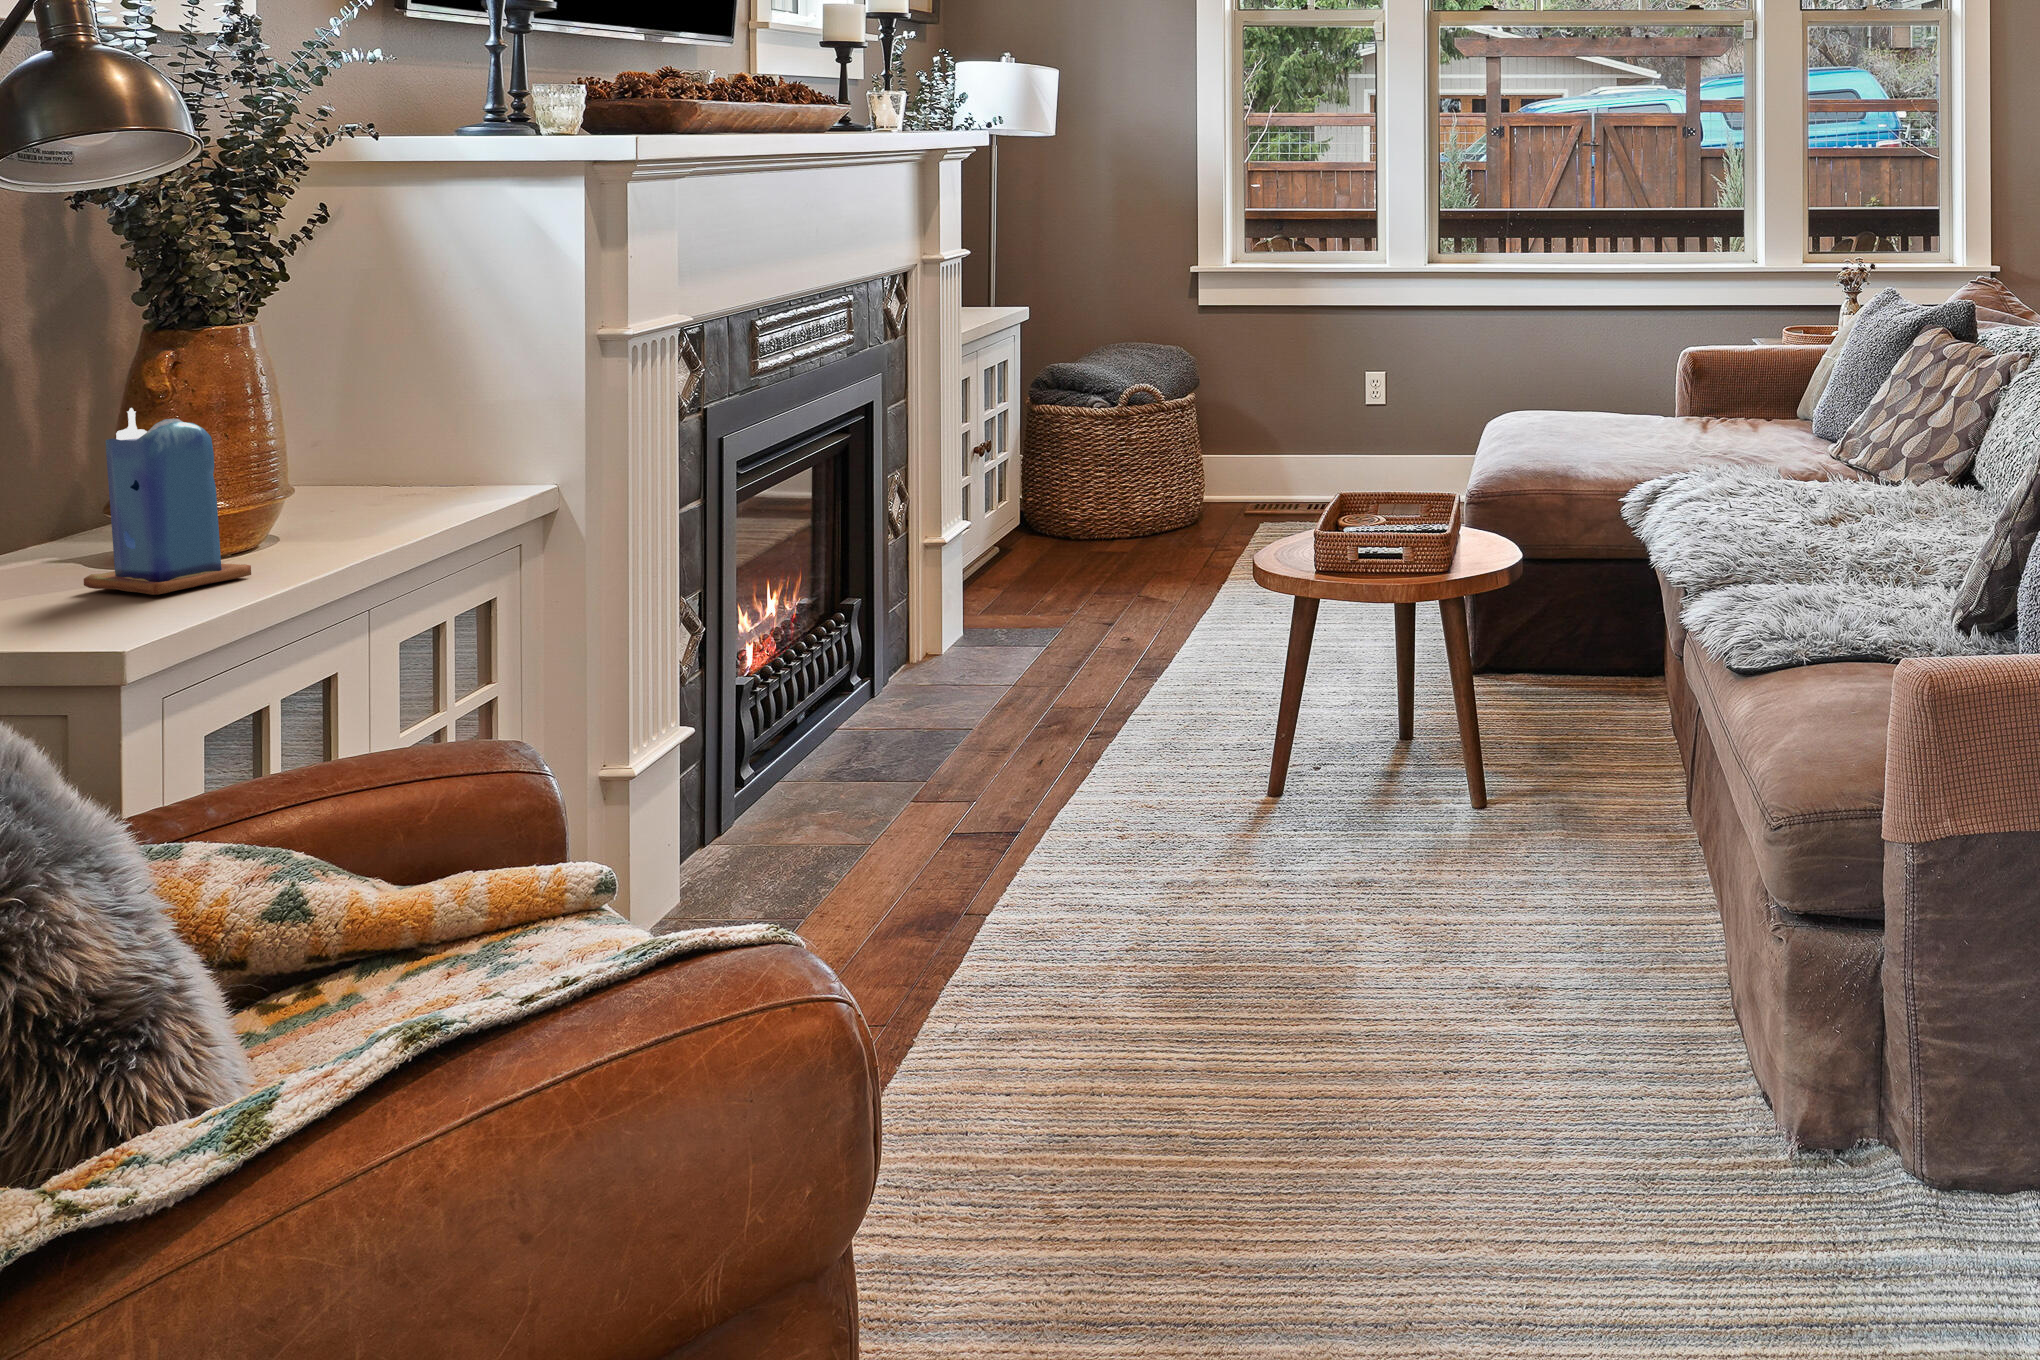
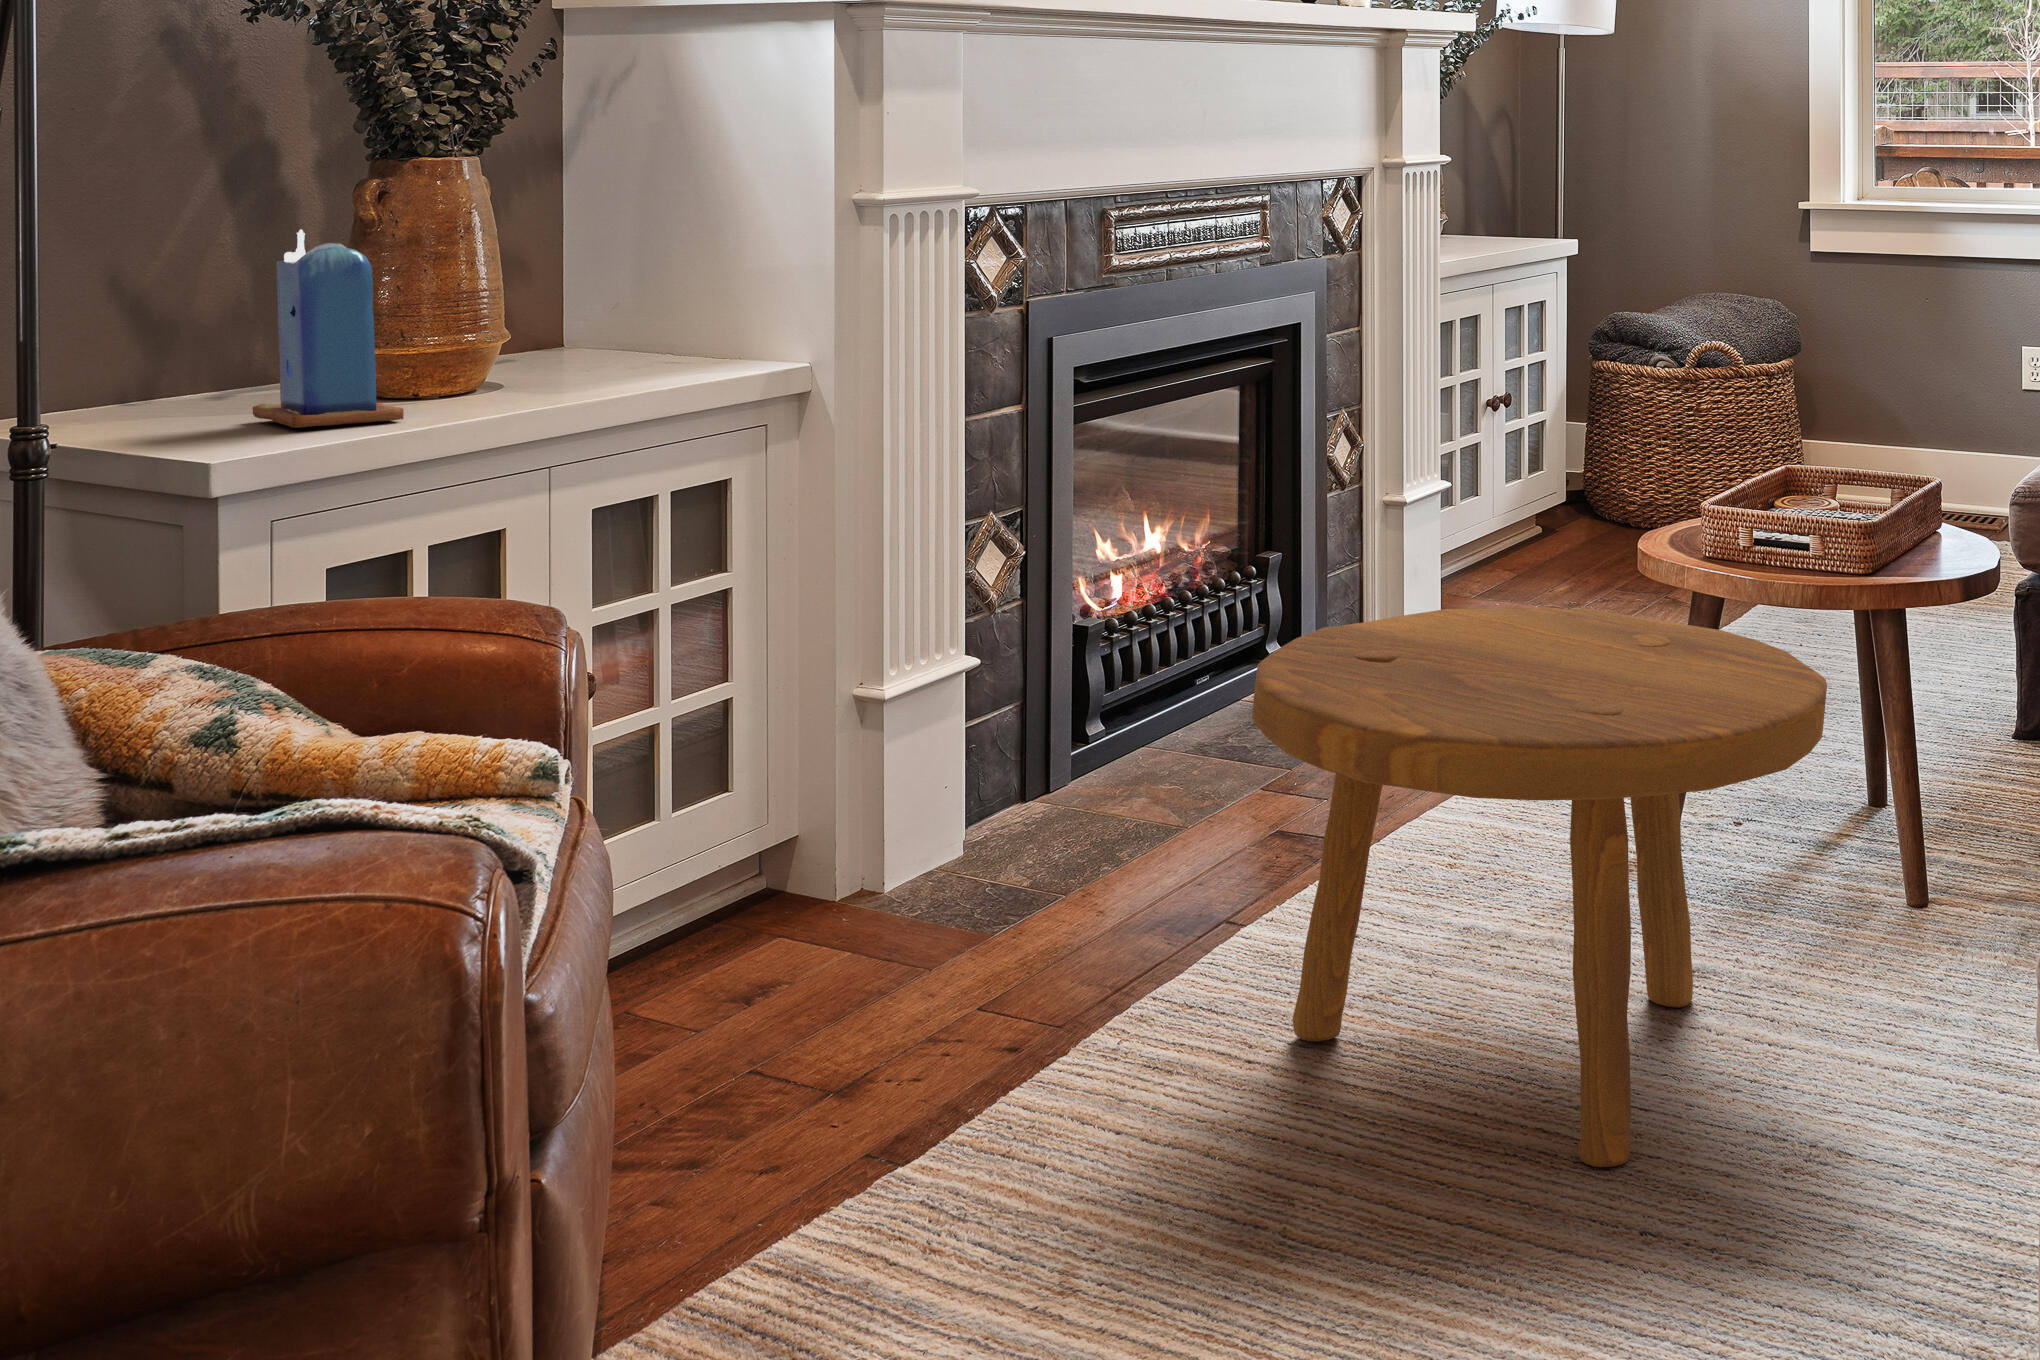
footstool: none [1061,622,1495,1036] -> present [1252,609,1827,1167]

